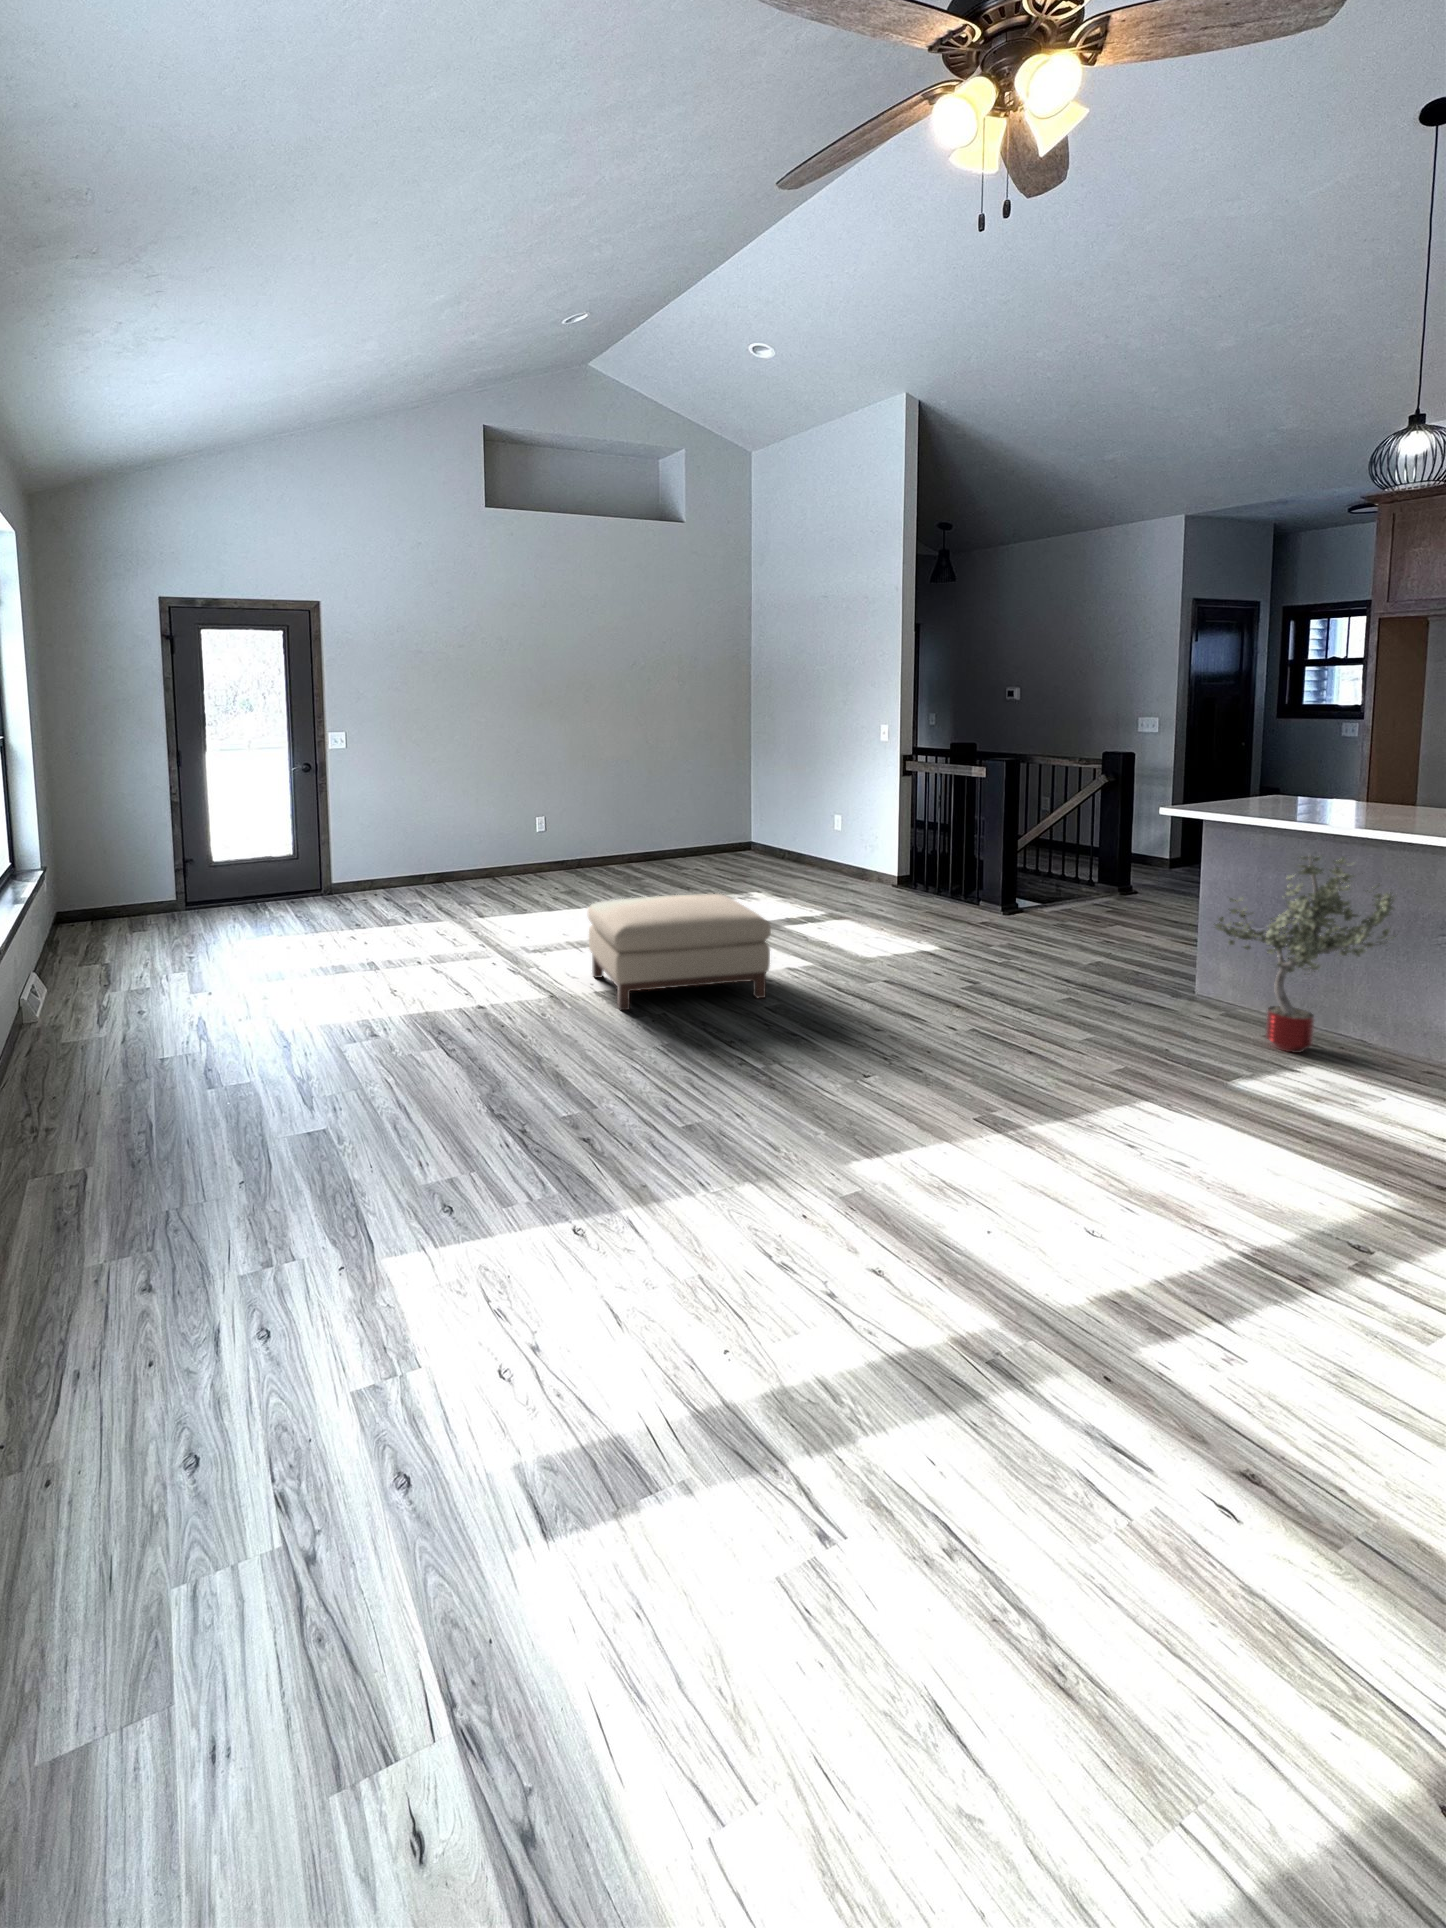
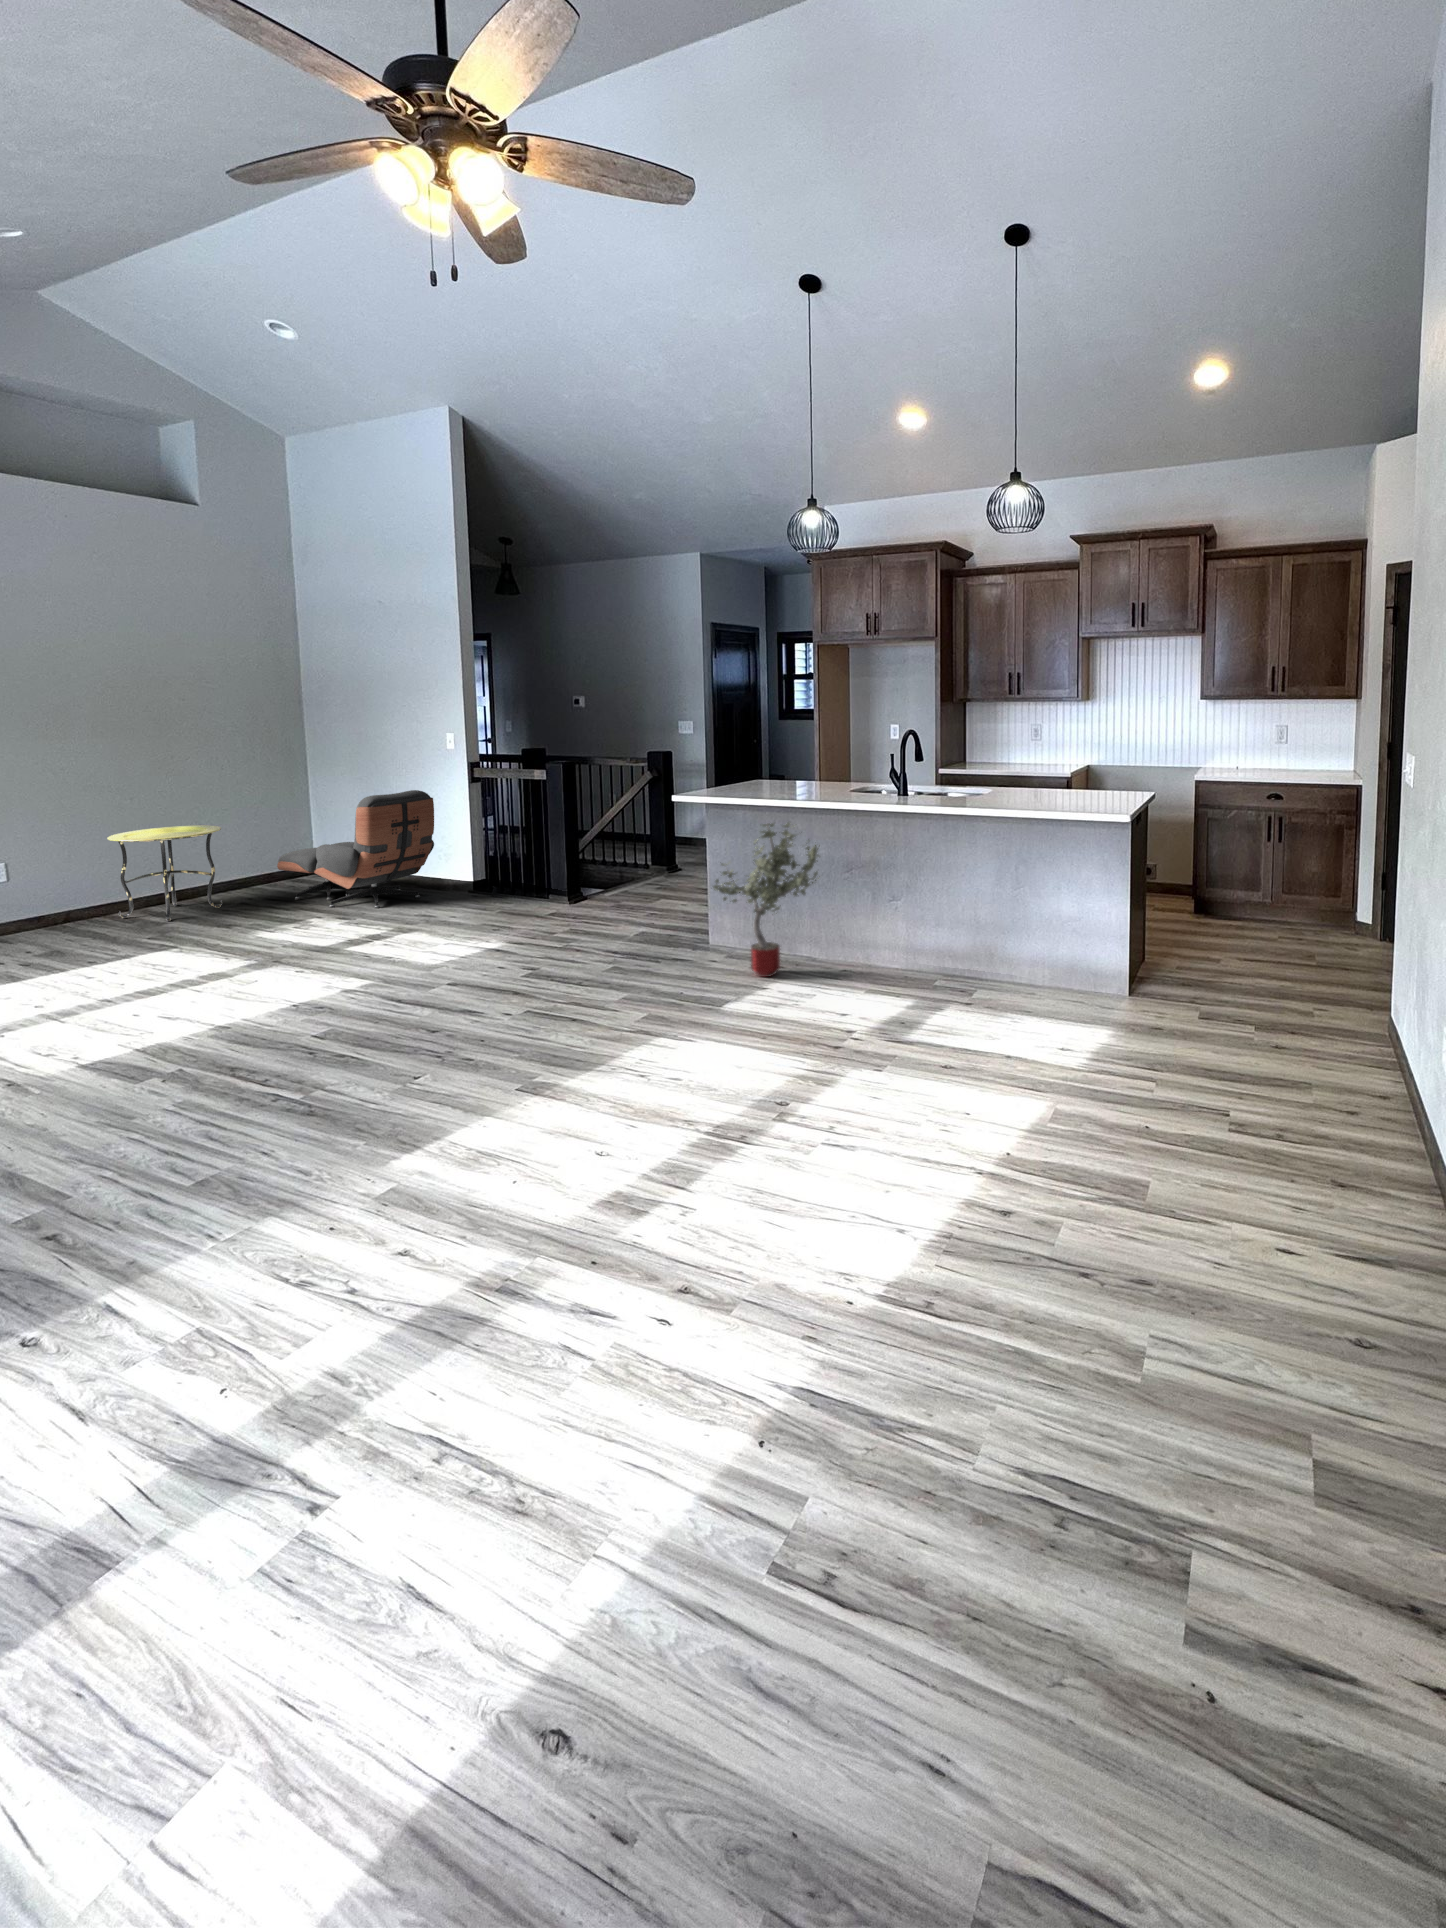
lounge chair: none [725,778,867,890] -> present [277,790,434,909]
side table: none [604,795,684,876] -> present [107,825,222,921]
ottoman: present [587,894,771,1010] -> none [72,926,315,1077]

